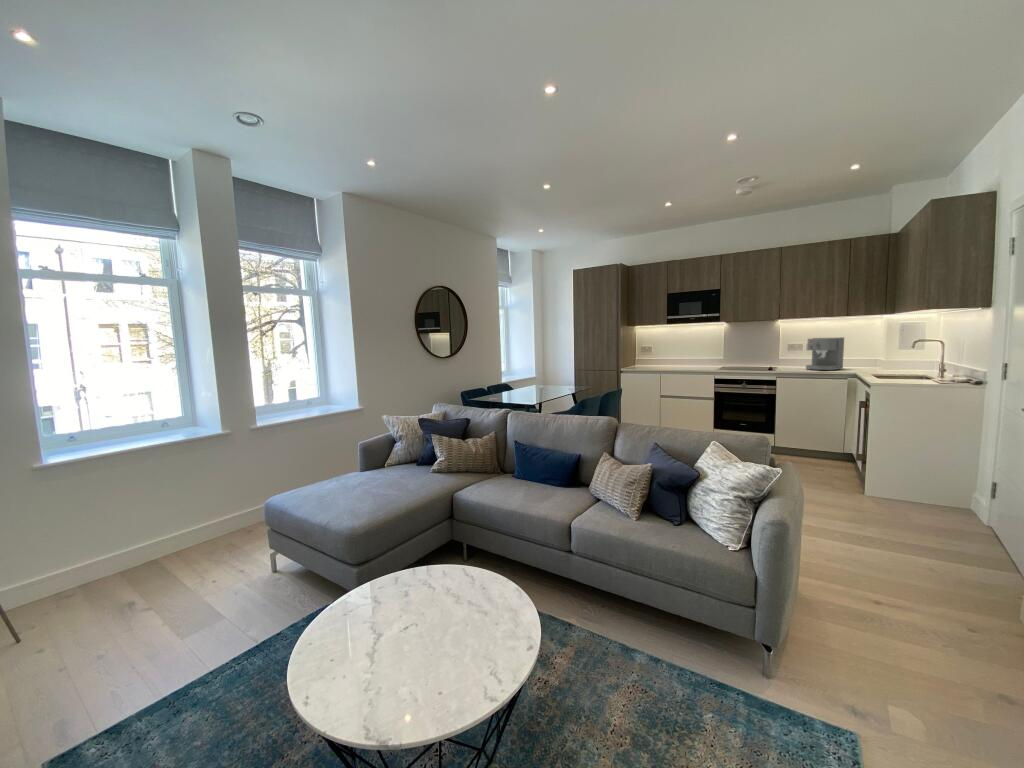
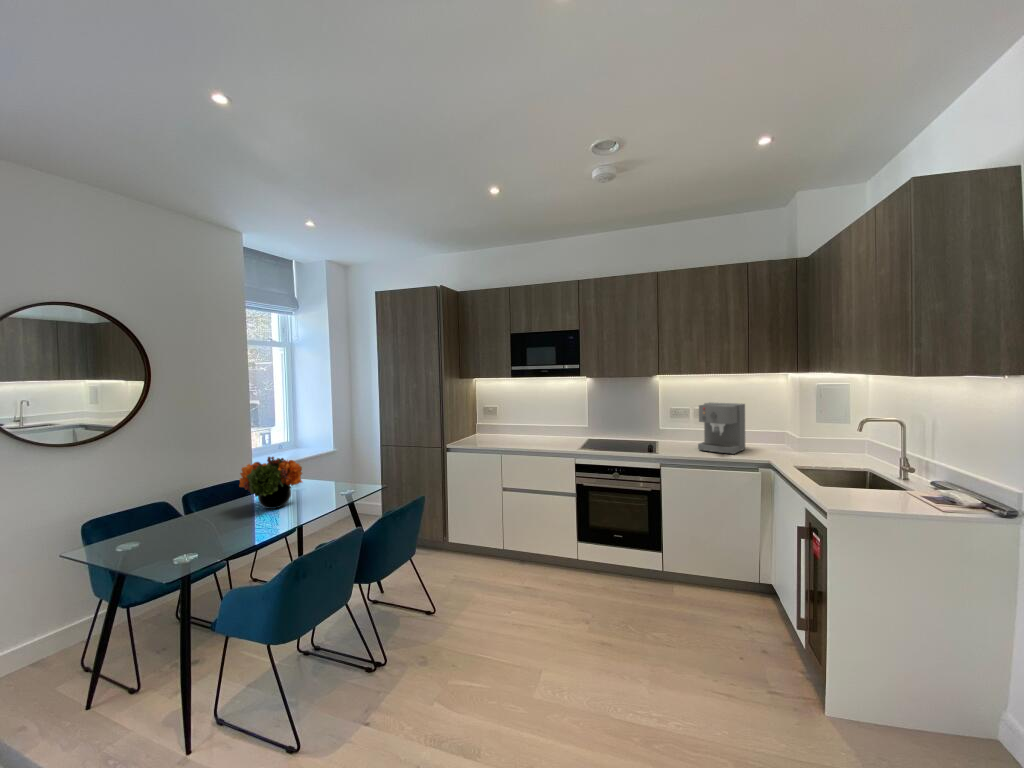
flower arrangement: none [526,365,556,392] -> present [239,457,302,509]

